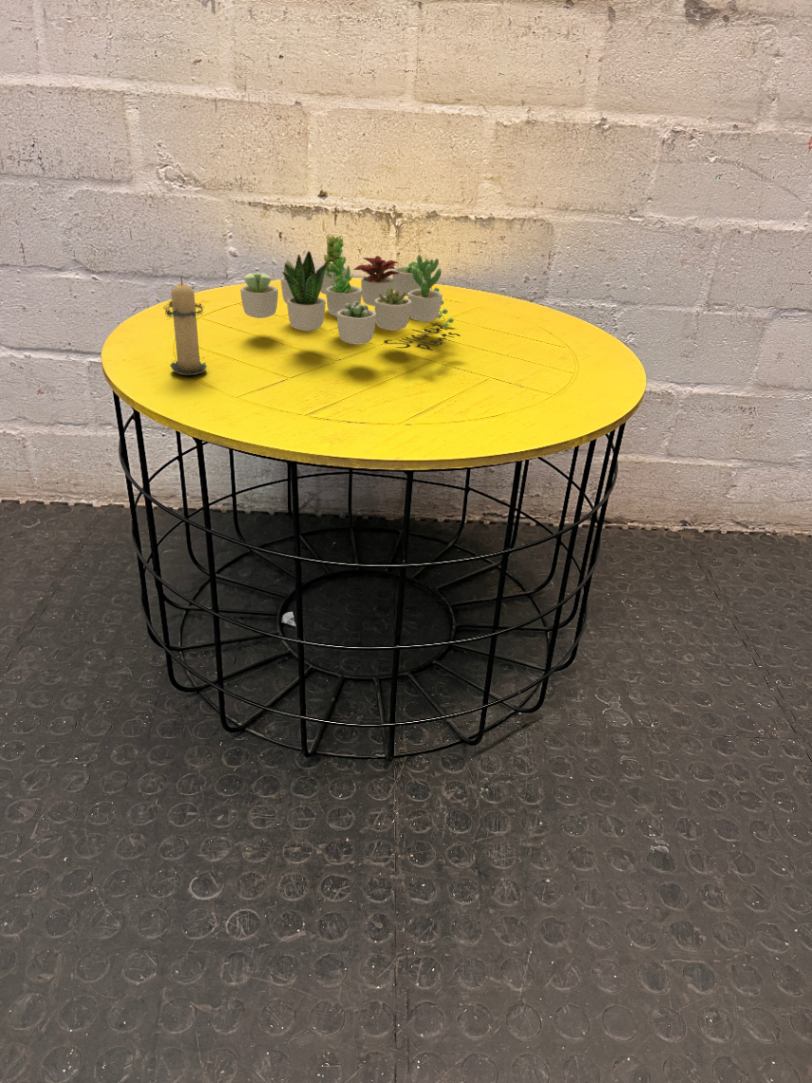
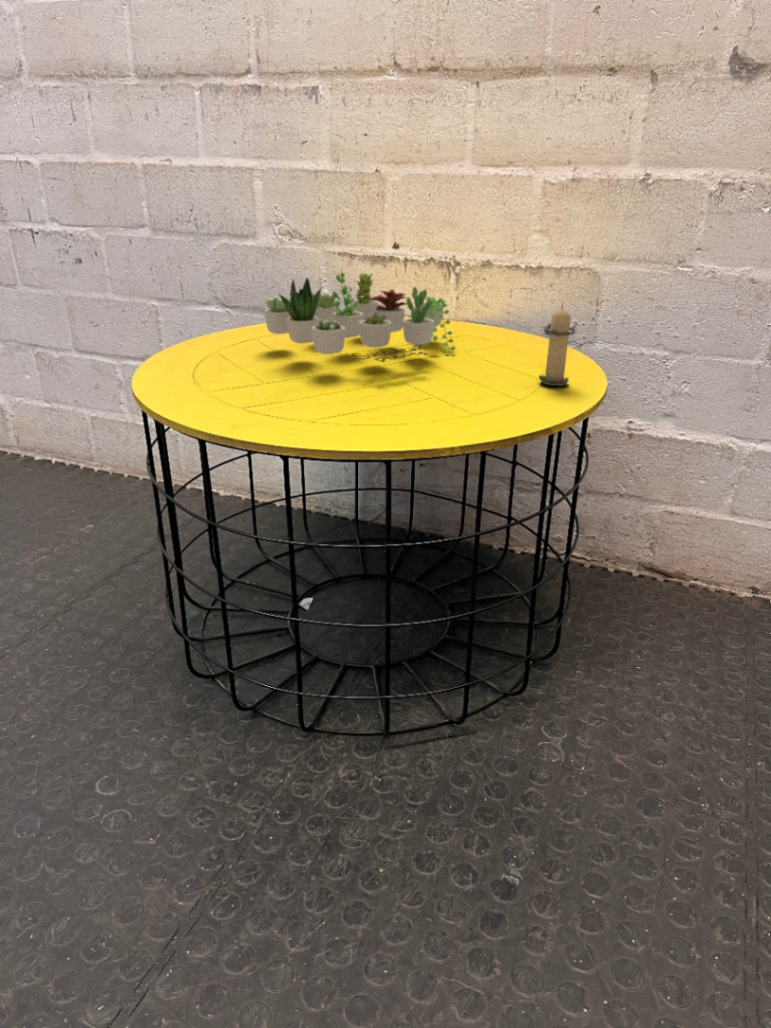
candle: present [165,277,207,375] -> present [539,304,575,386]

